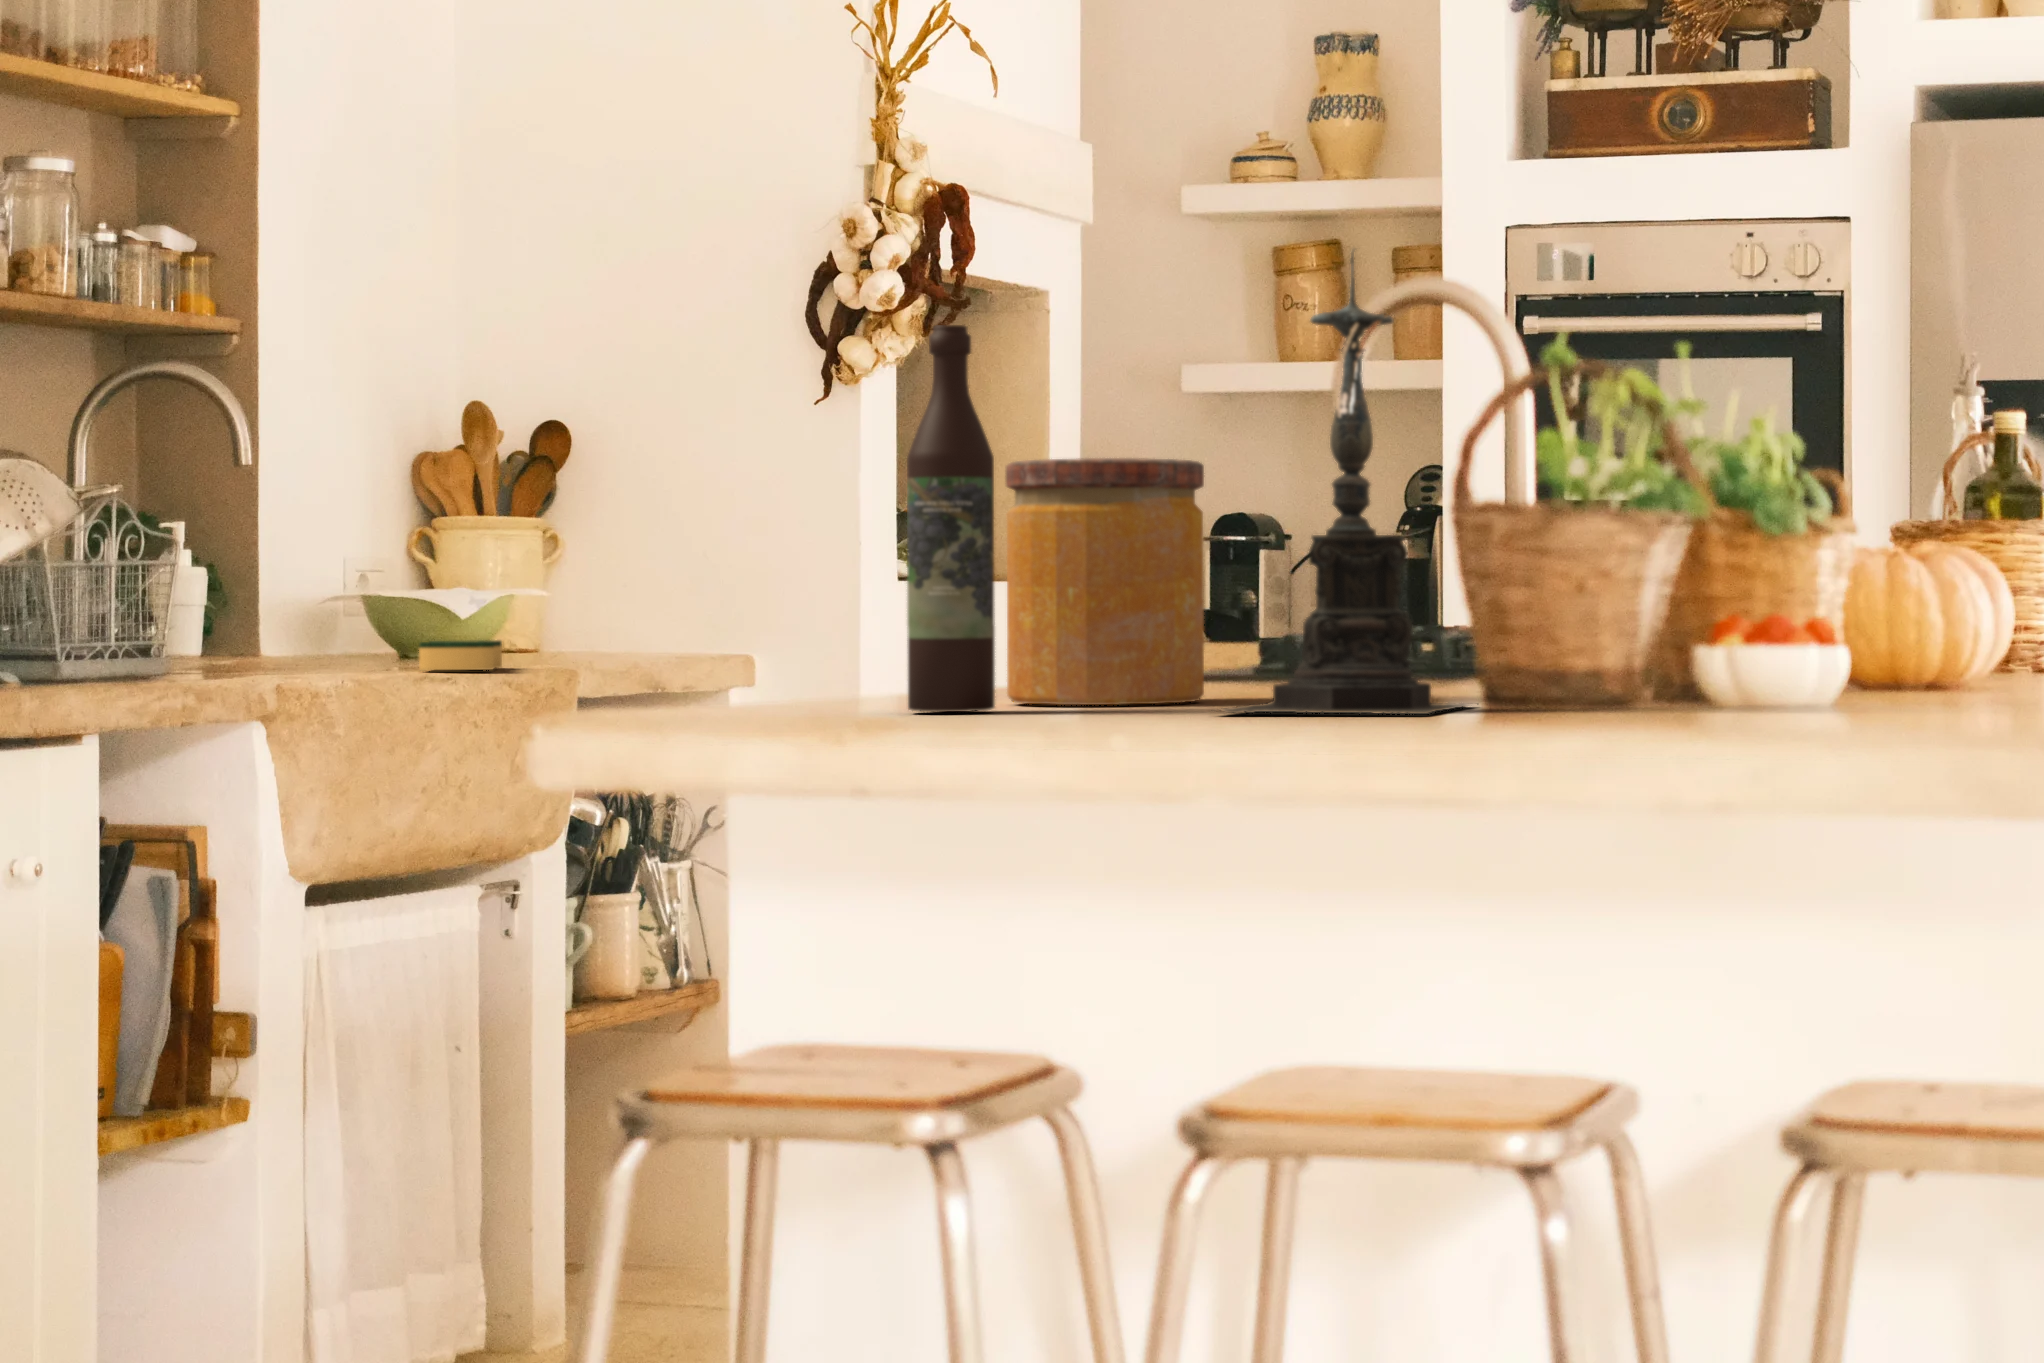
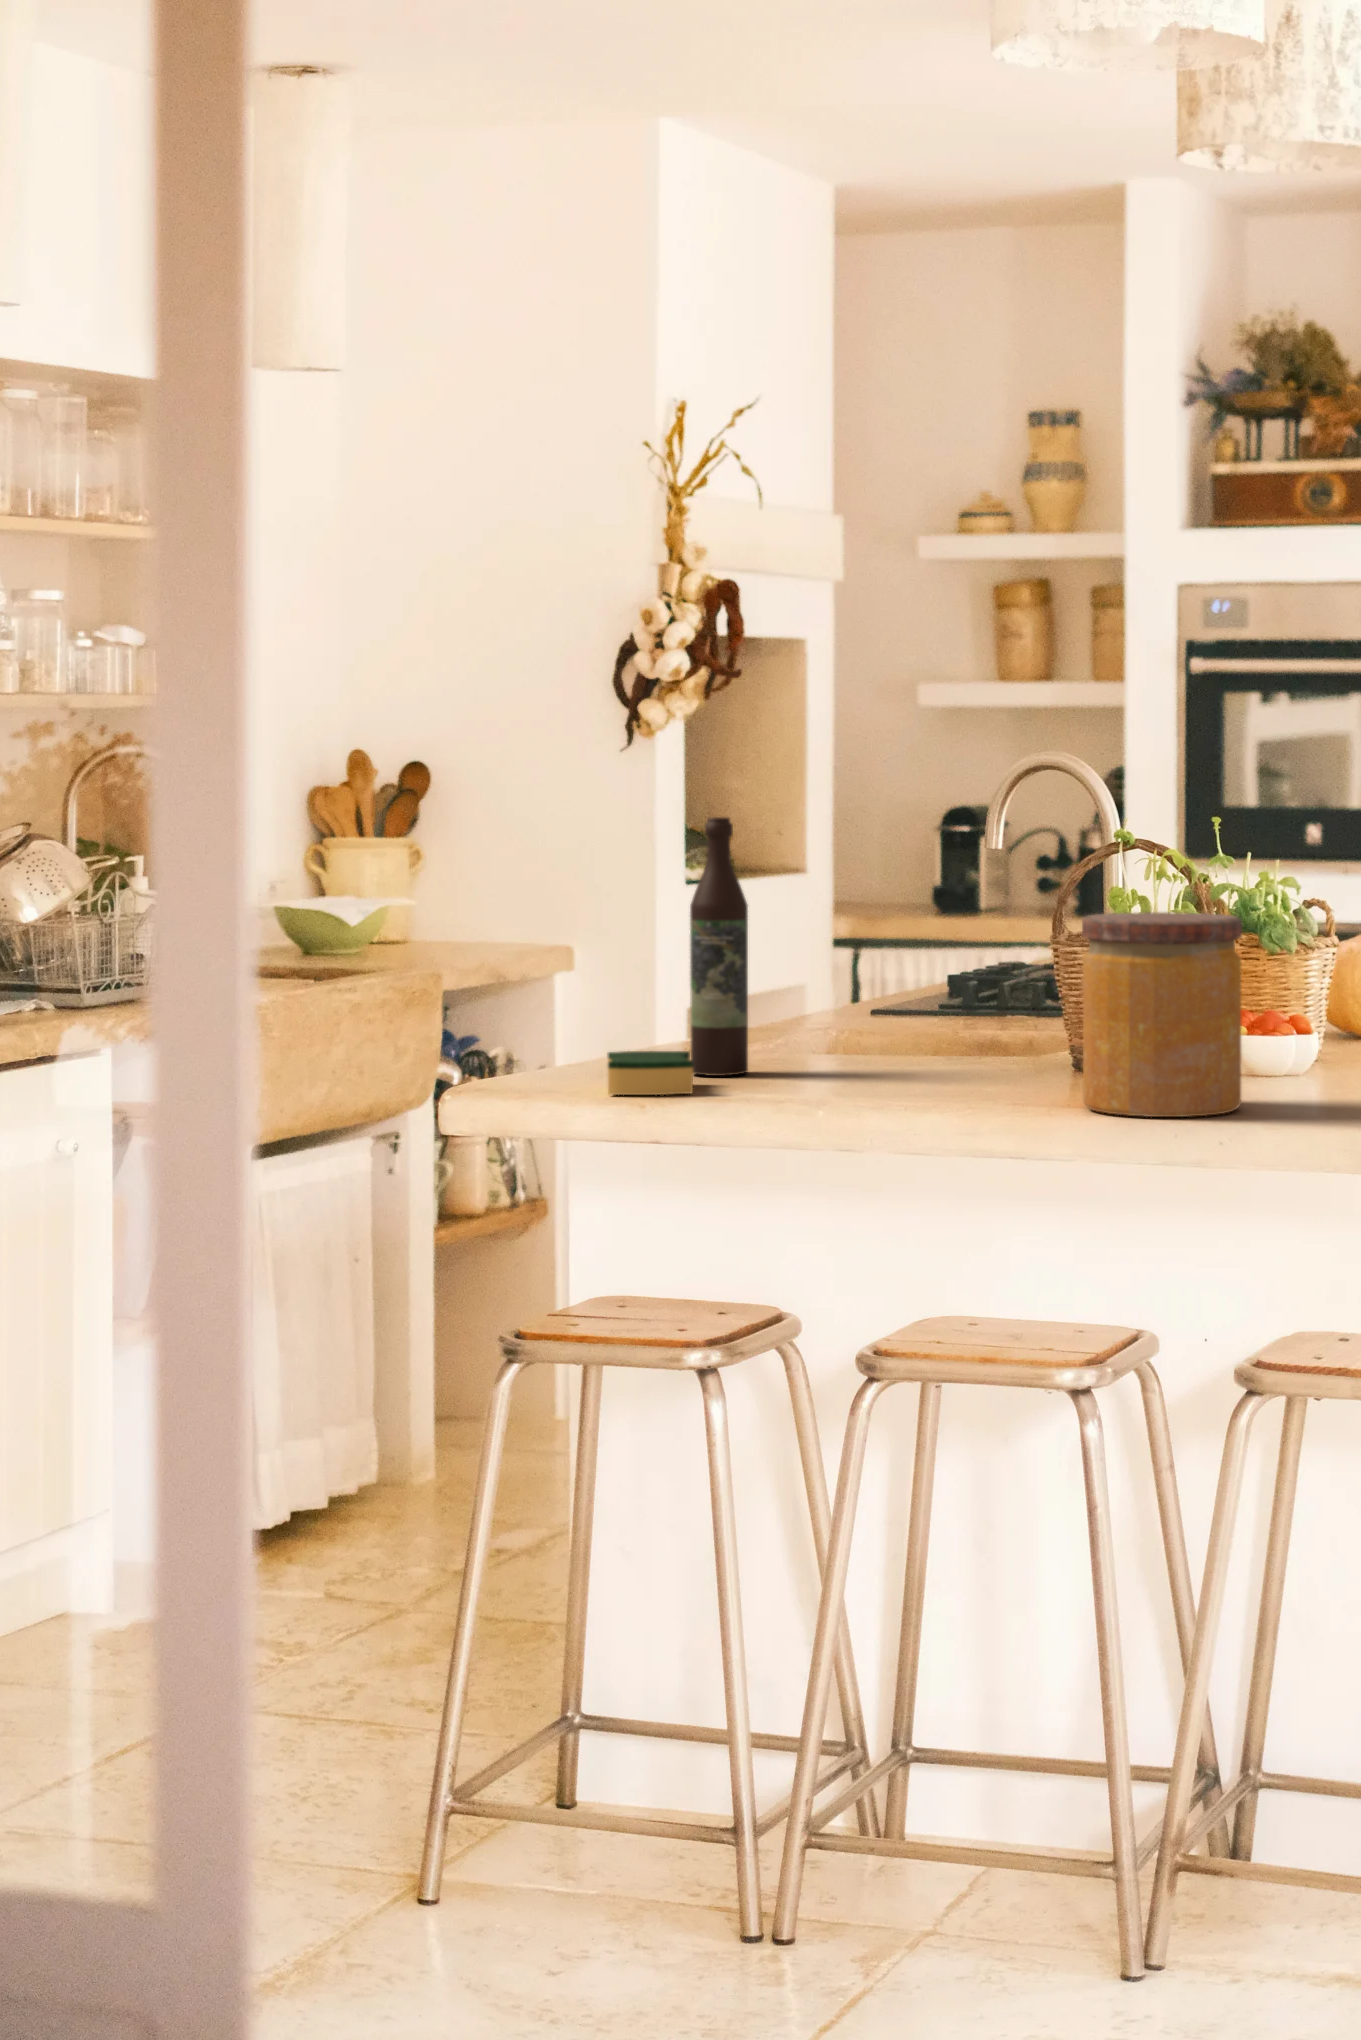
candle holder: present [1222,253,1467,714] -> none [888,774,1071,1090]
jar: present [1006,458,1204,705] -> present [1082,912,1242,1117]
sponge: present [419,640,502,670] -> present [607,1051,693,1095]

